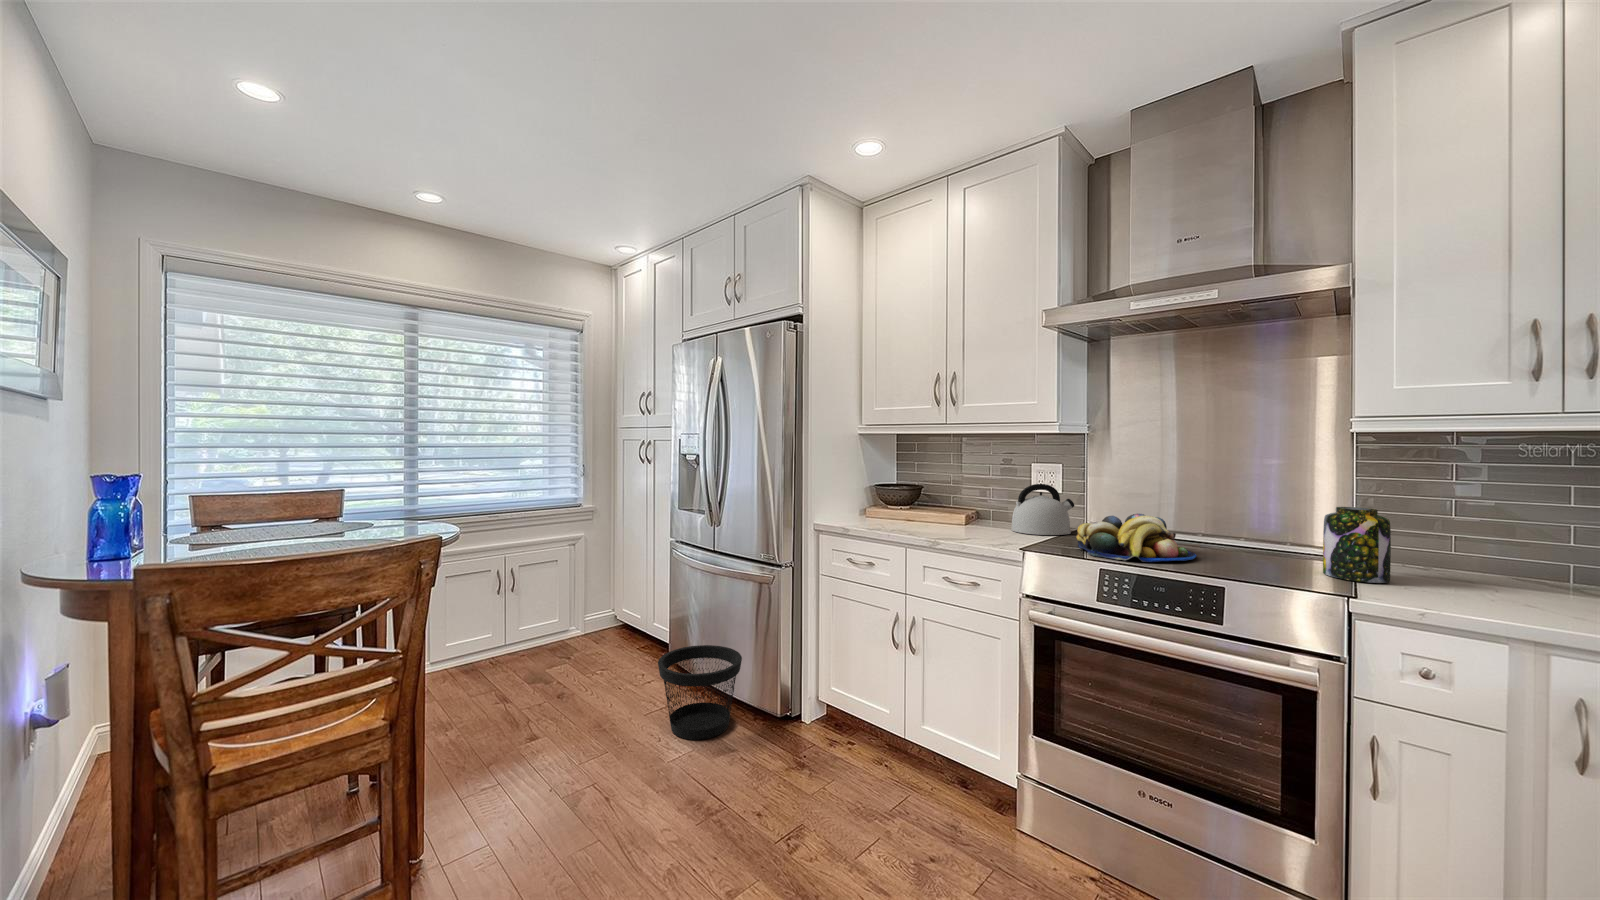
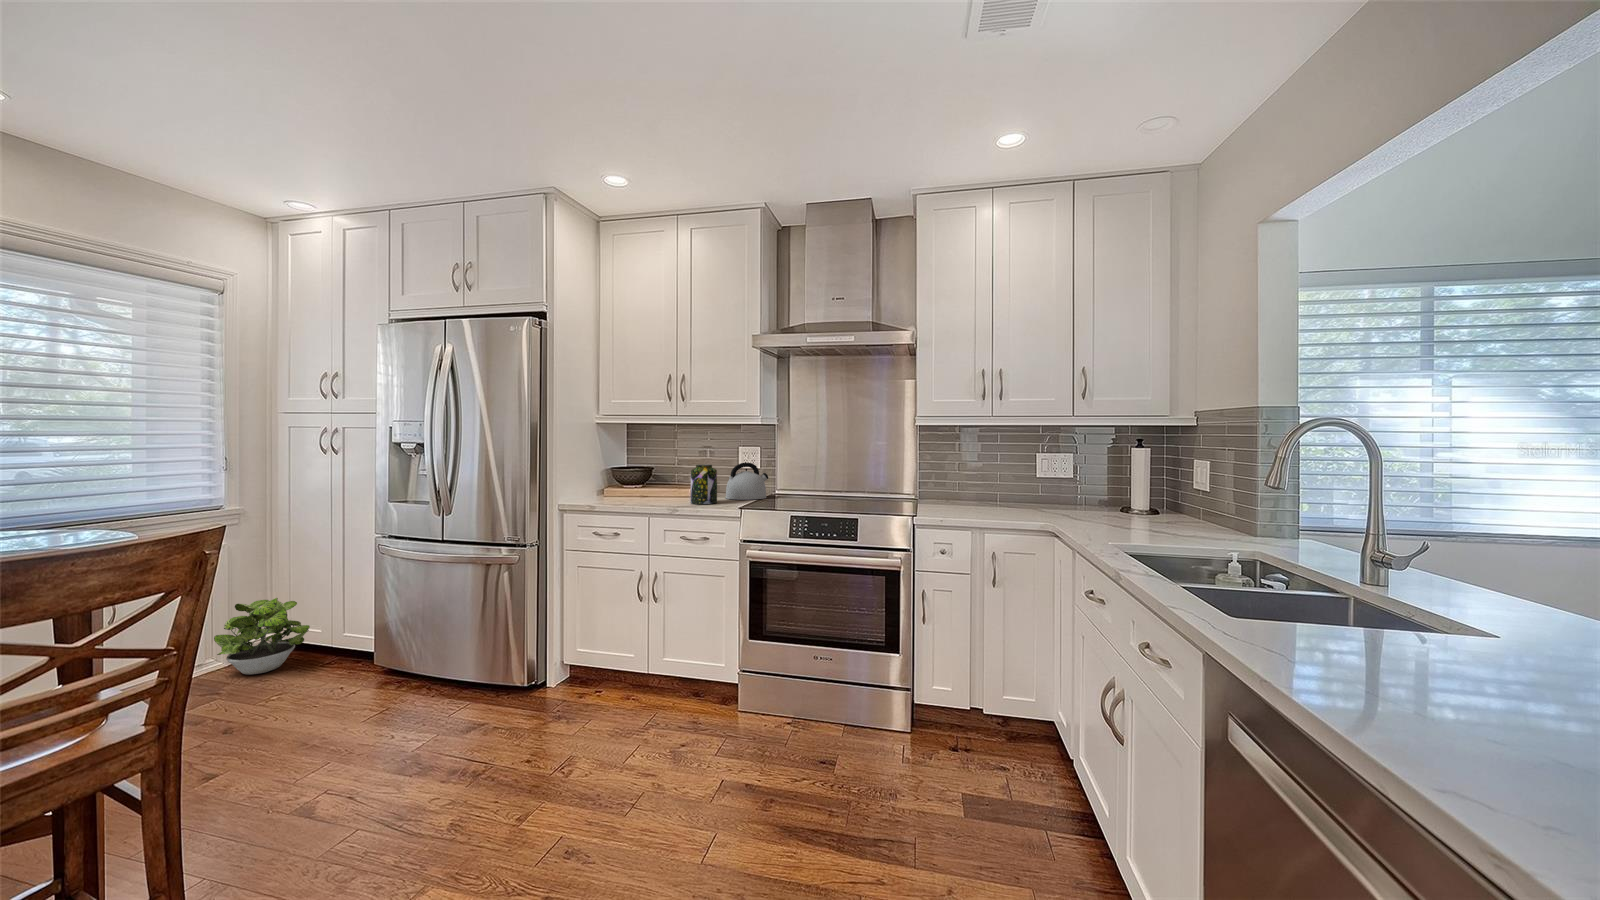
jar: present [1323,507,1391,583] -> present [691,465,717,504]
fruit bowl: present [1077,514,1197,562] -> none [774,479,845,509]
potted plant: none [571,585,631,649] -> present [214,598,310,674]
wastebasket: present [658,645,742,740] -> none [386,632,485,727]

